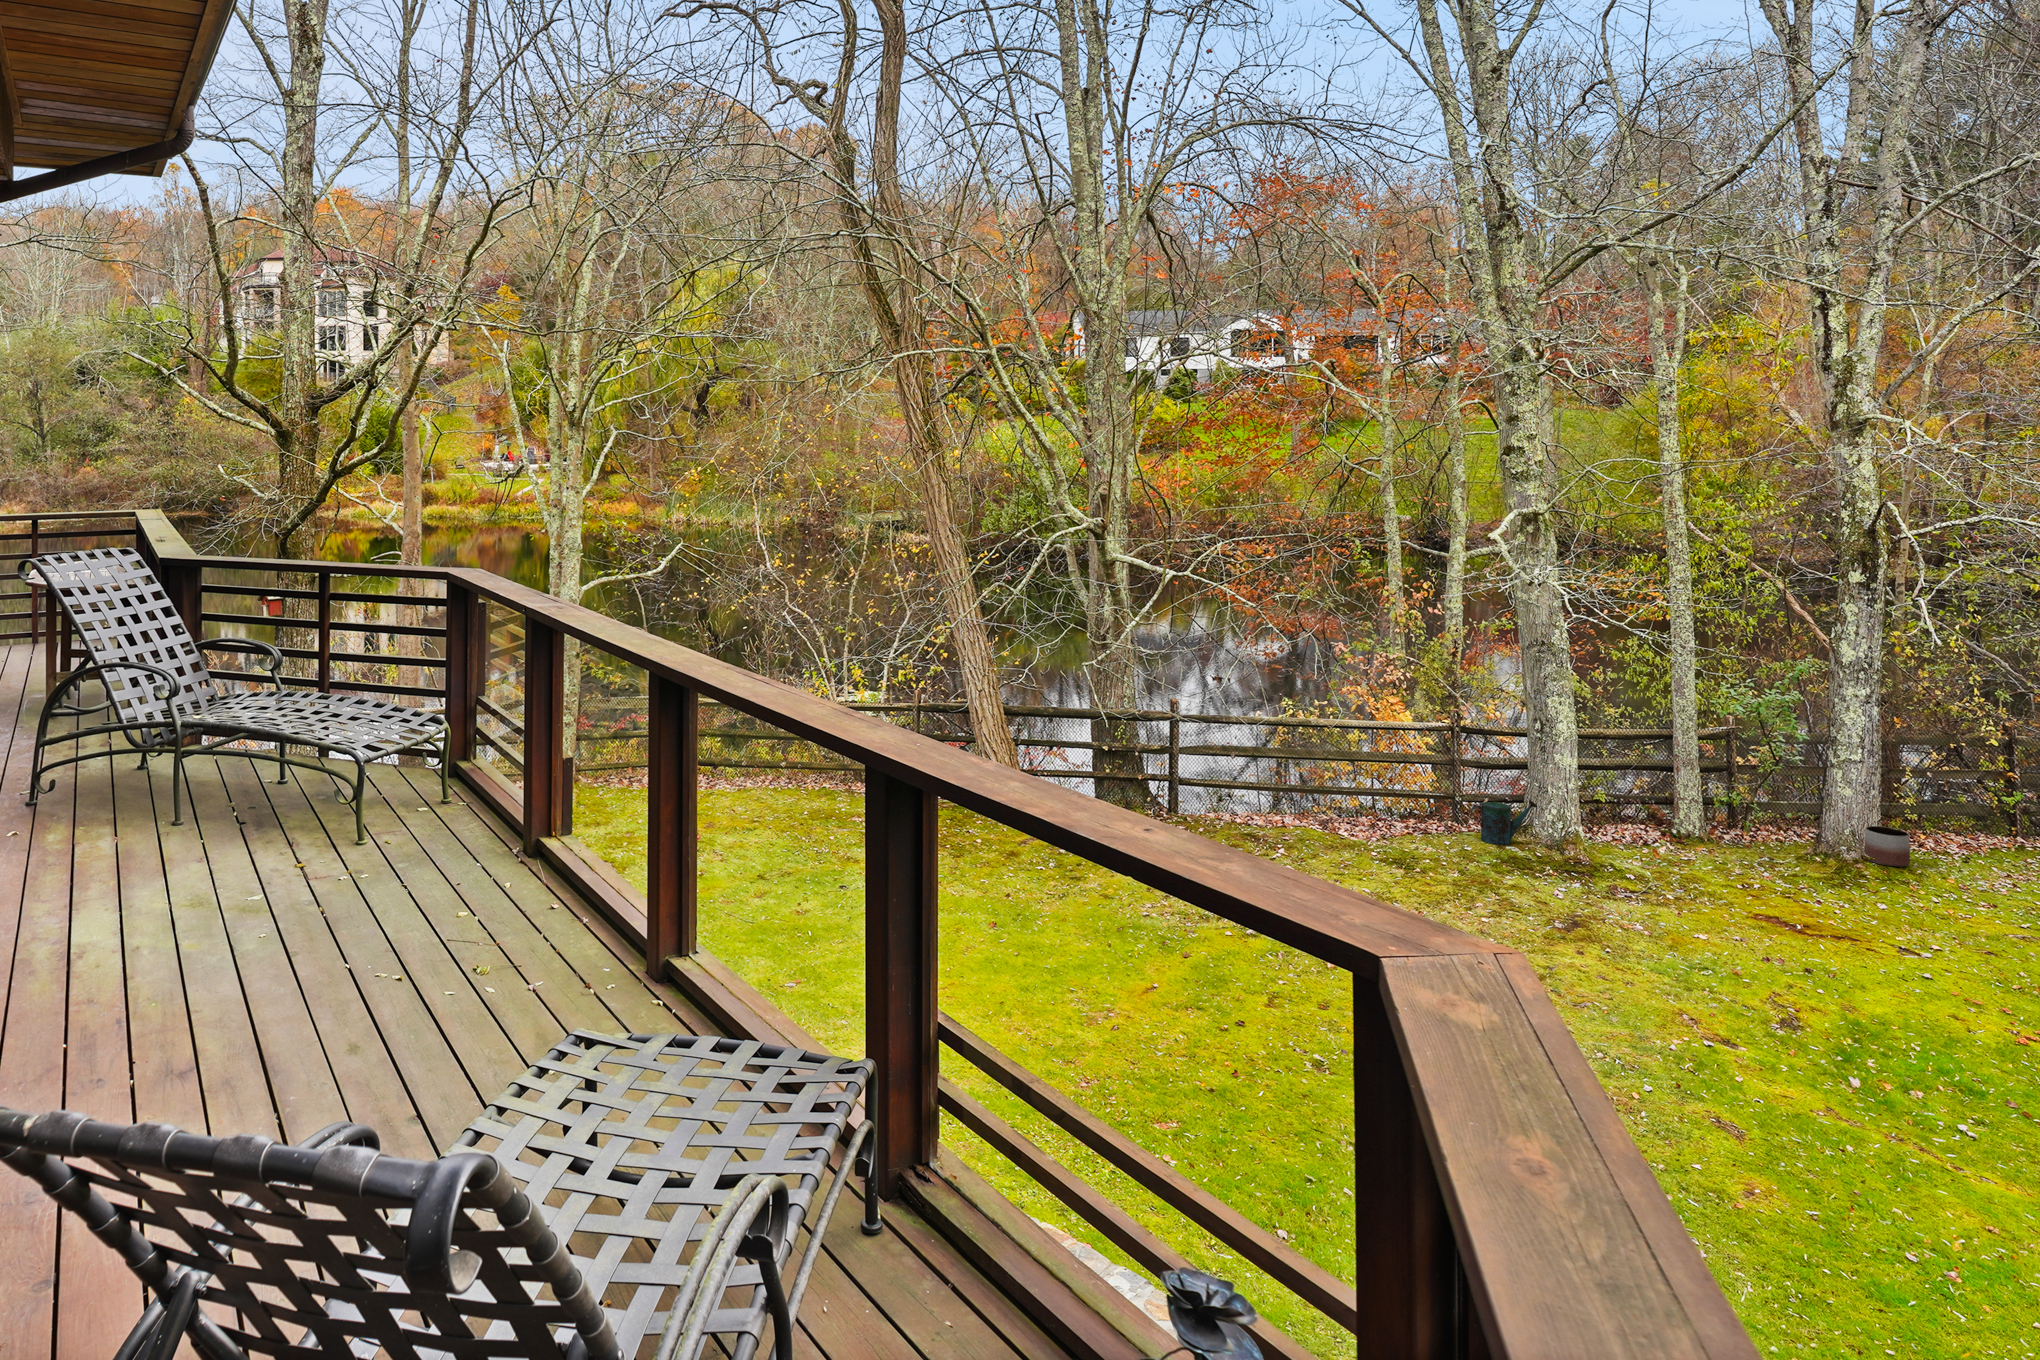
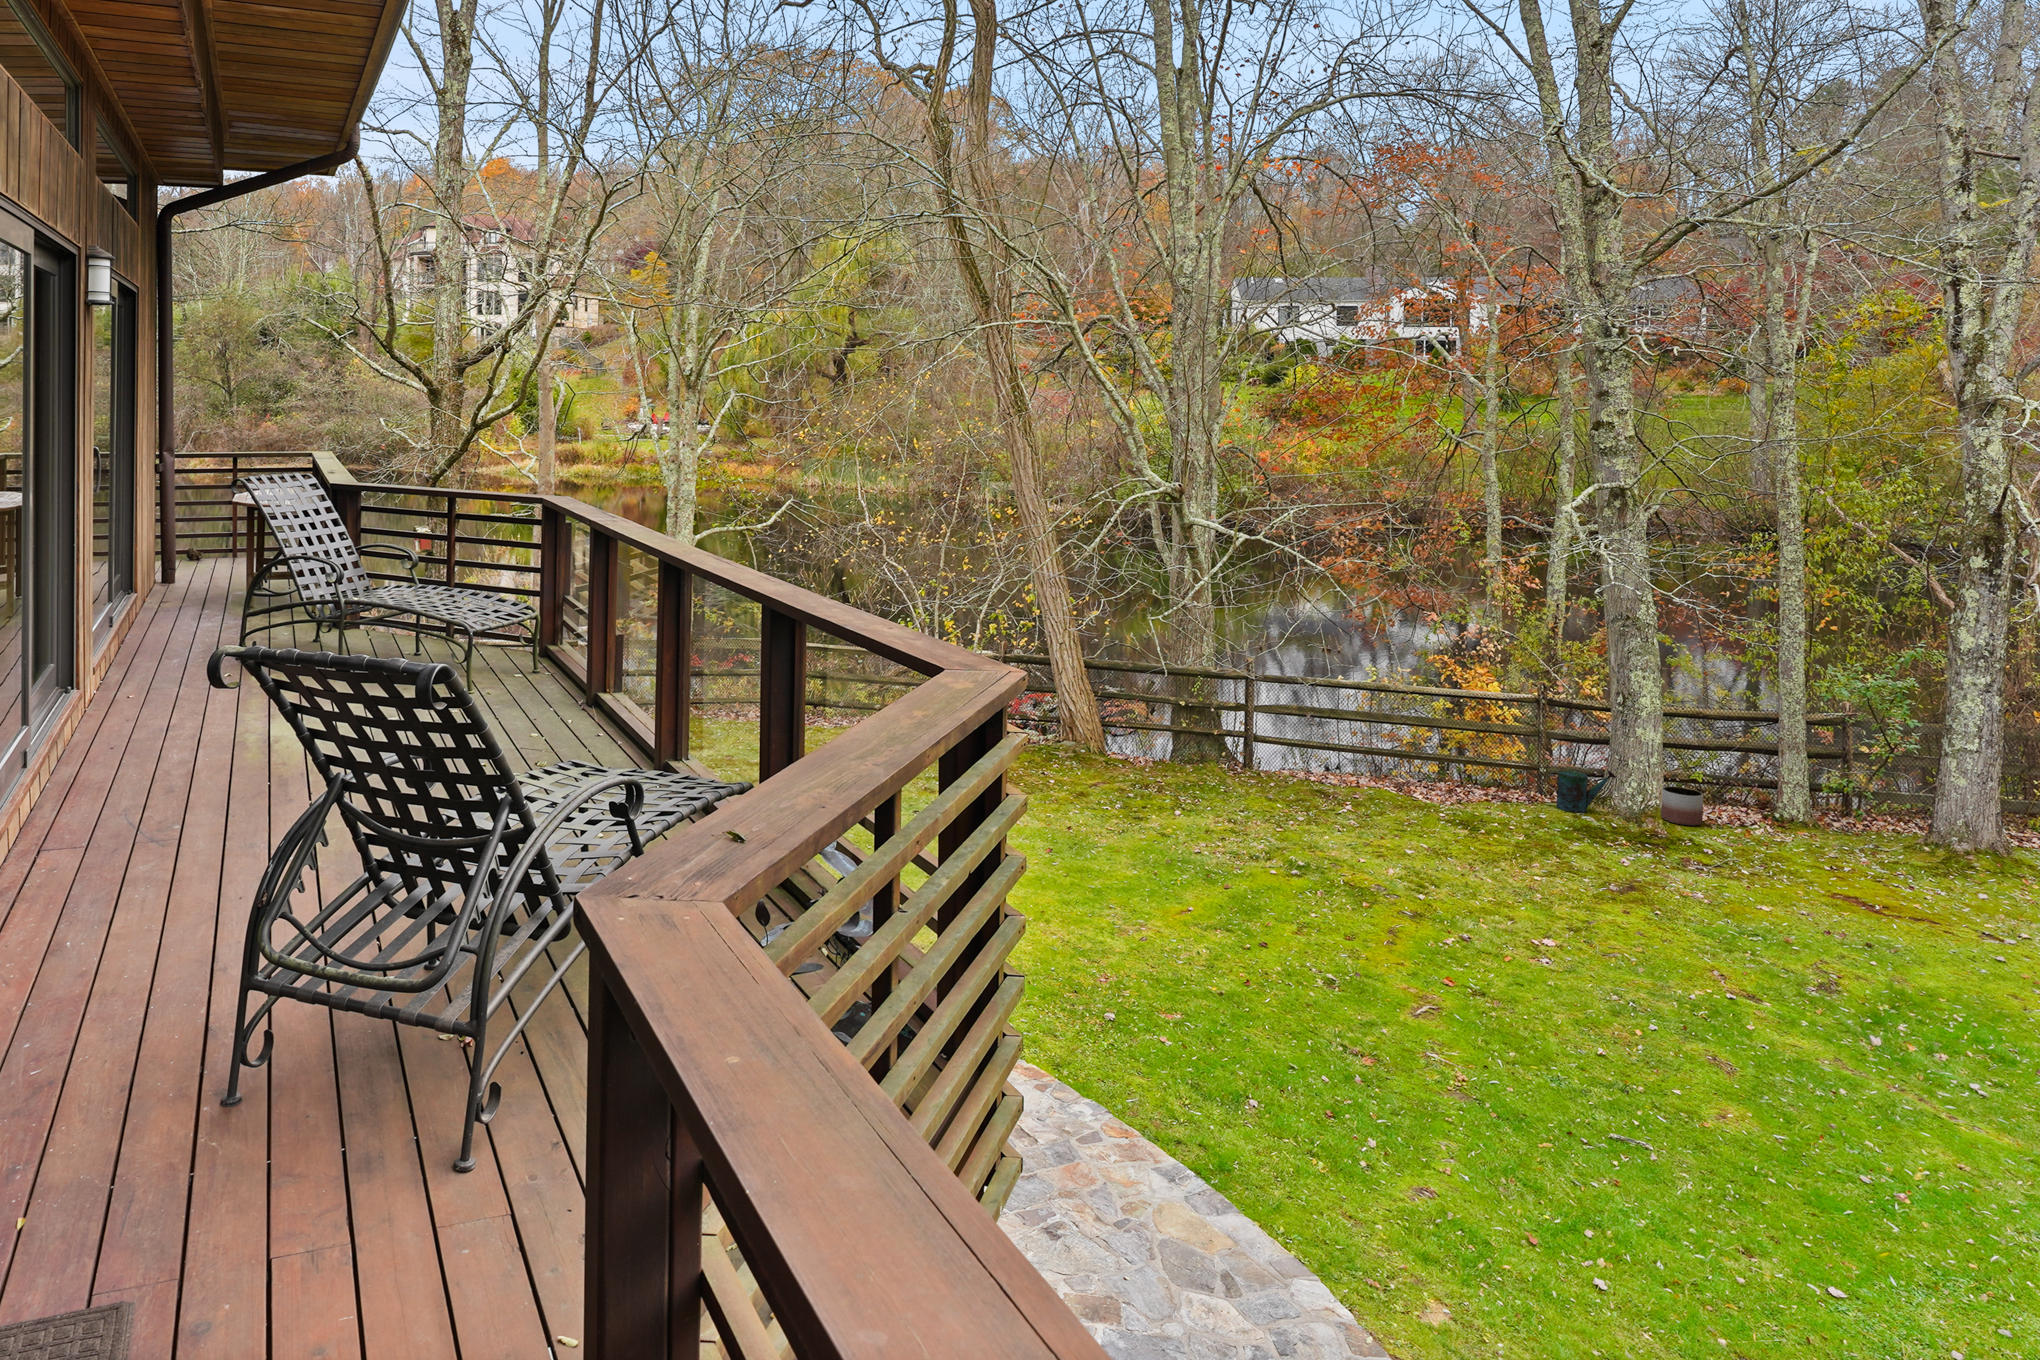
planter: present [1865,826,1910,867] -> present [1661,786,1703,826]

